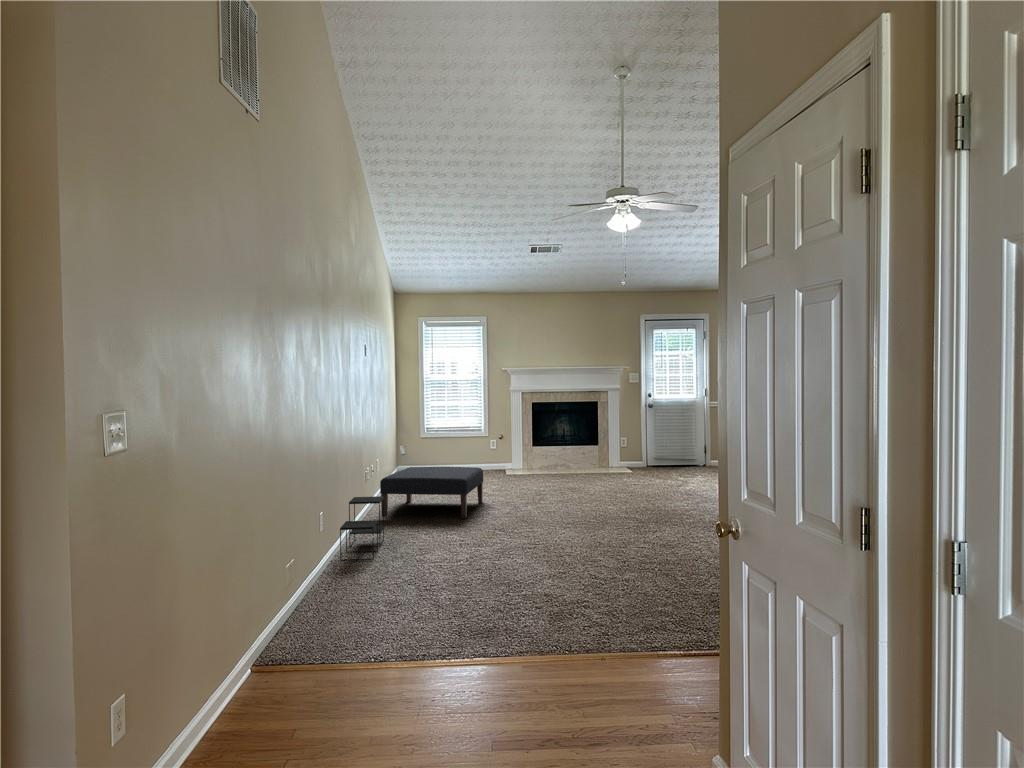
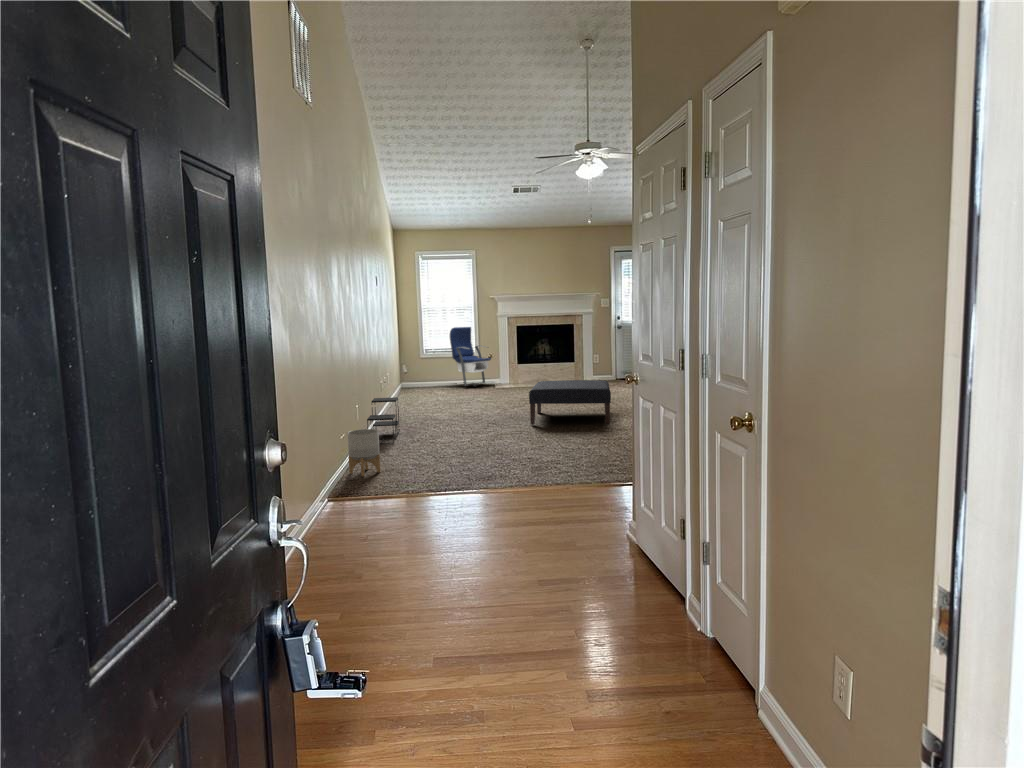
armchair: none [454,403,502,473] -> present [450,327,491,387]
ottoman: present [380,467,483,518] -> present [529,380,611,425]
planter: none [303,551,346,621] -> present [347,429,380,476]

